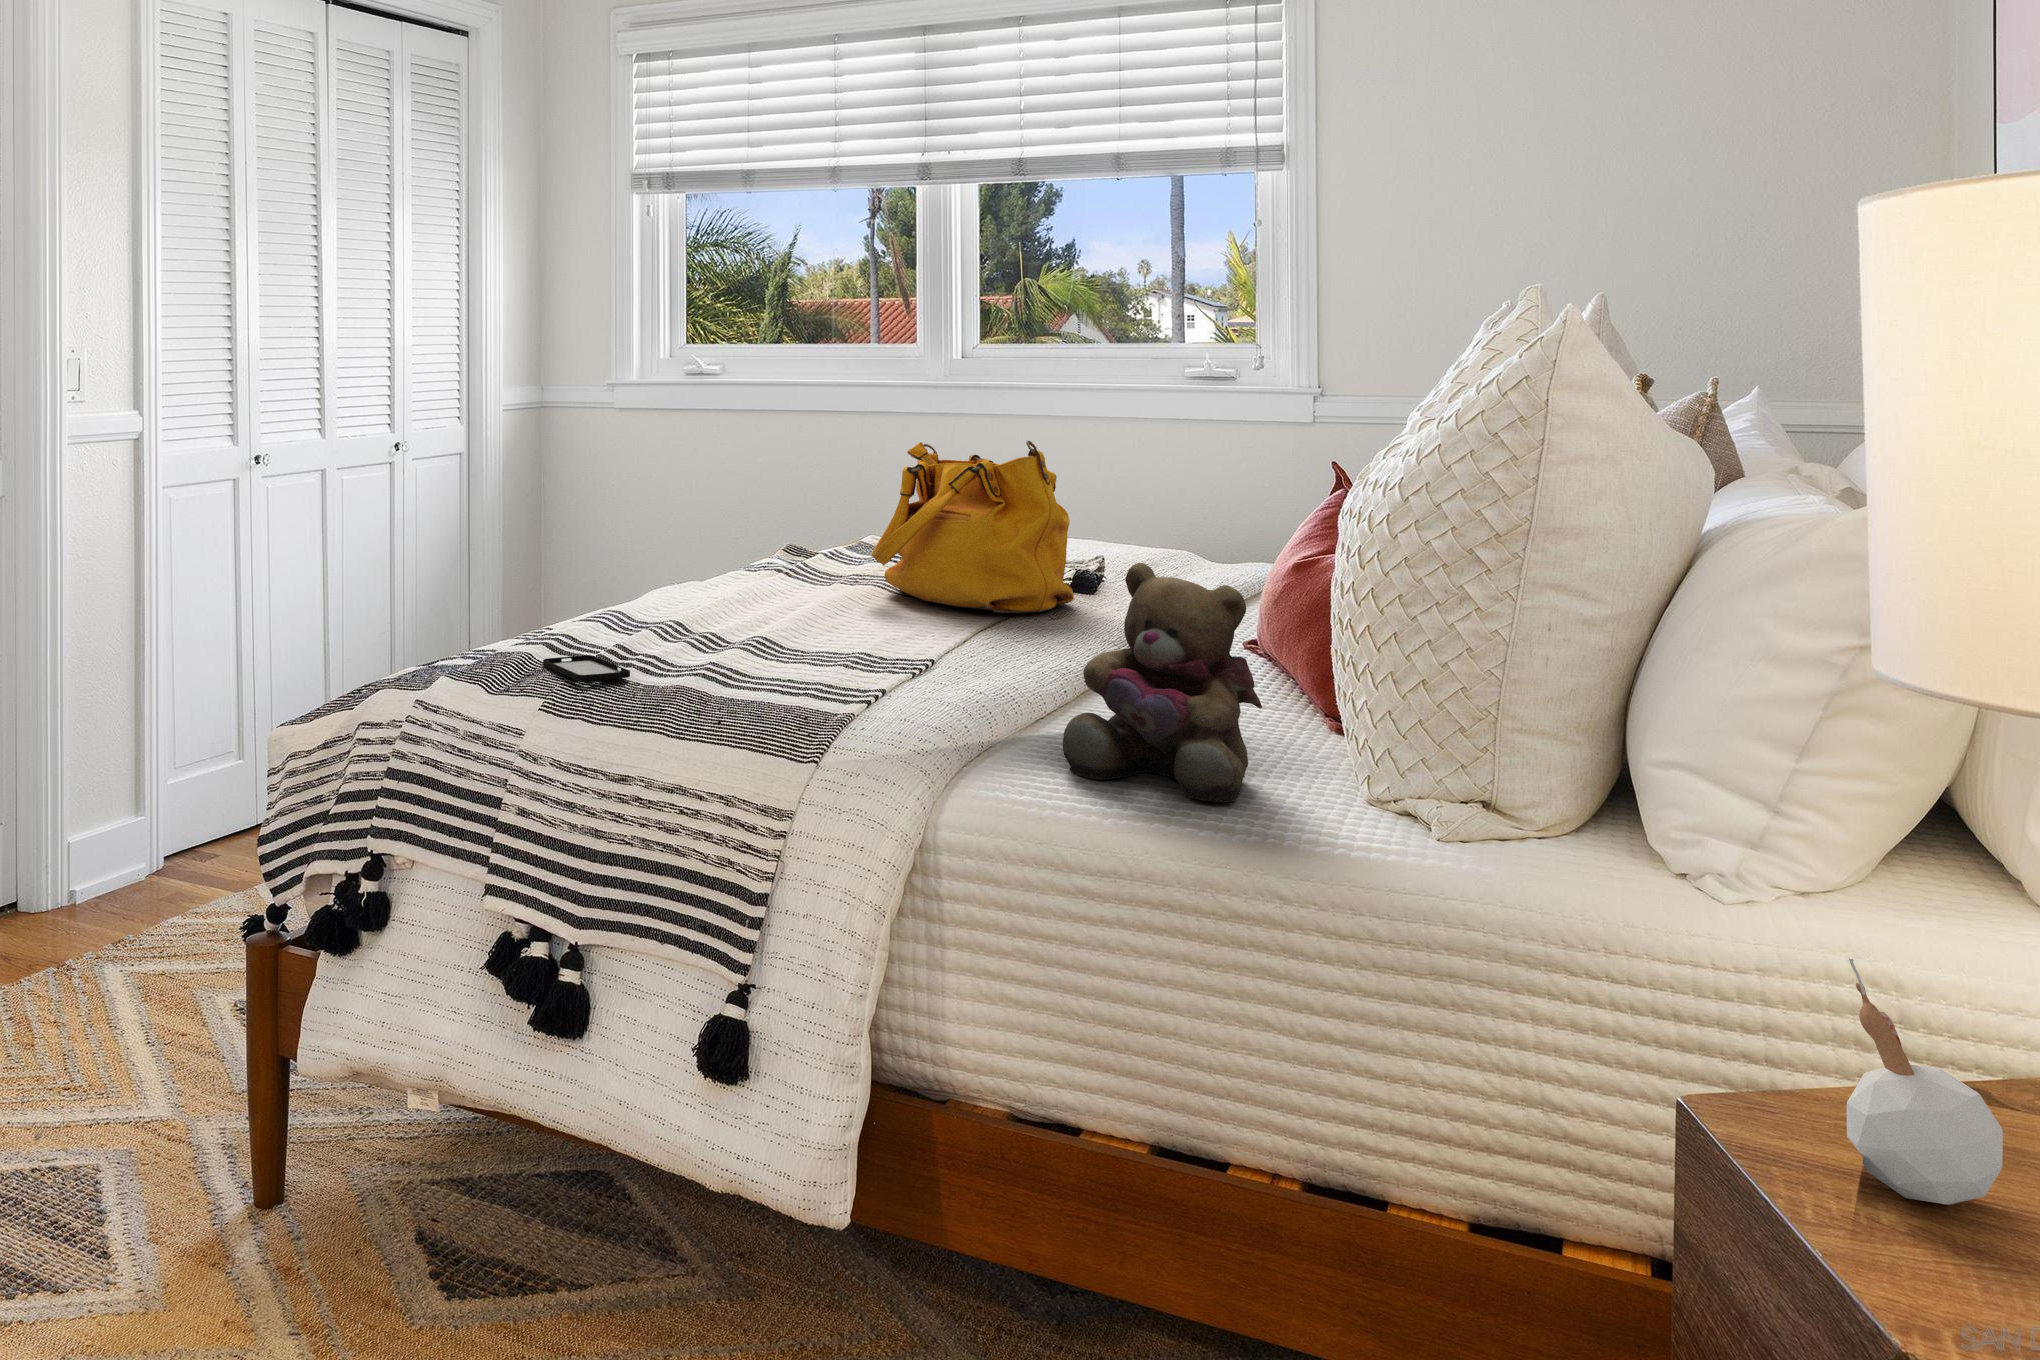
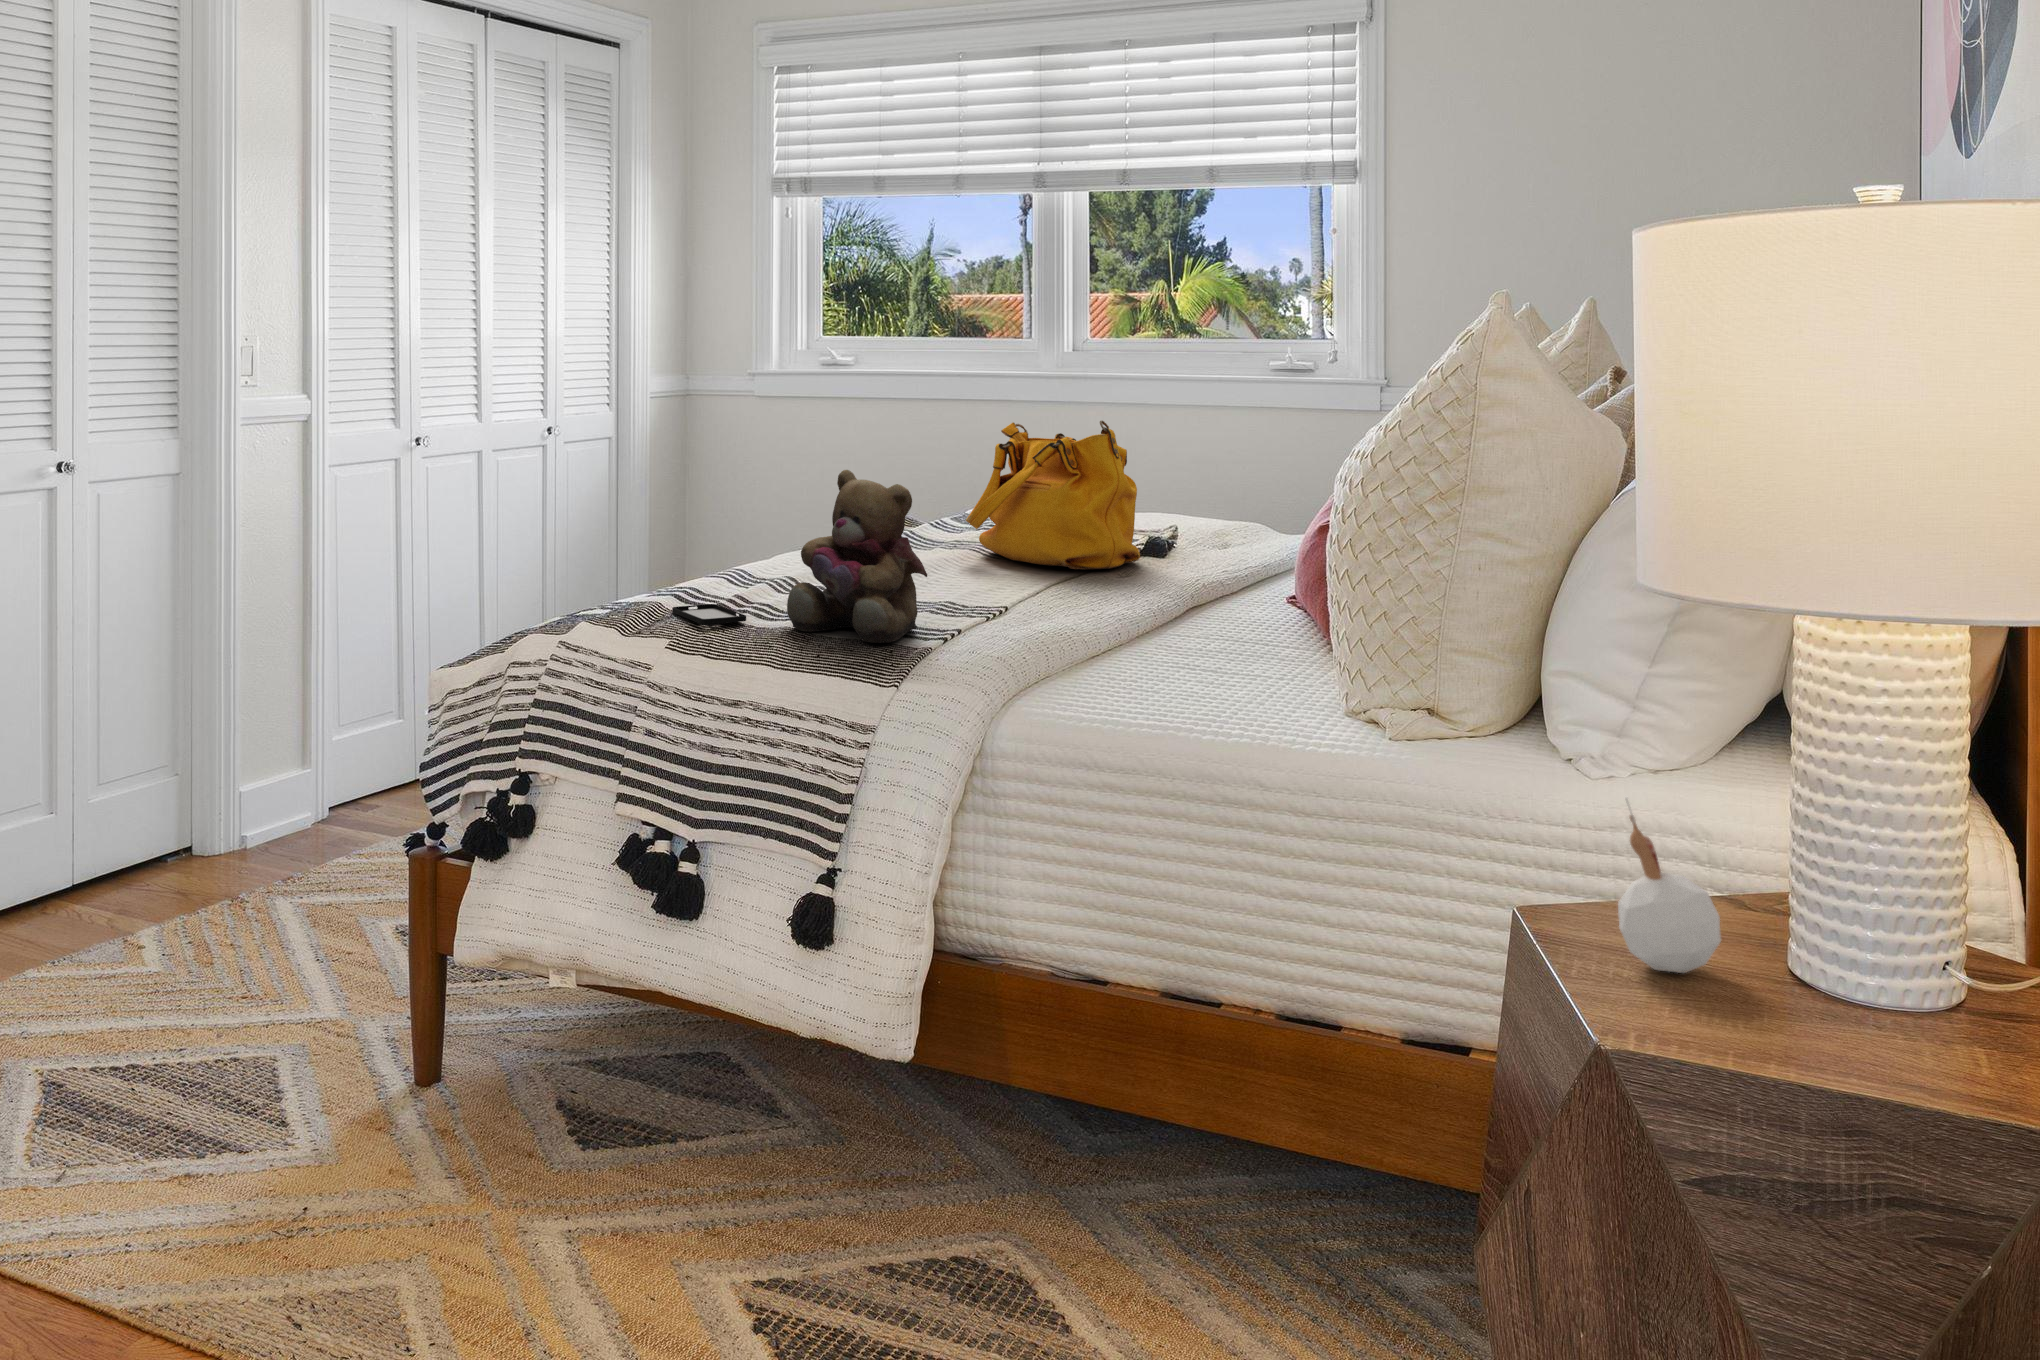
teddy bear: present [1062,563,1262,802] -> present [787,470,927,643]

